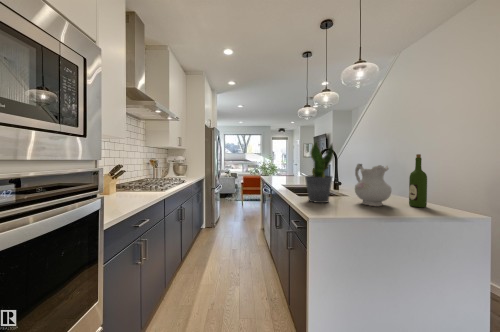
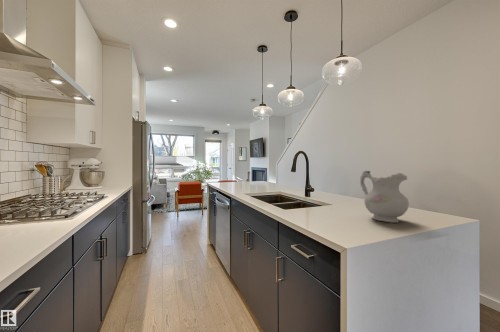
potted plant: present [305,142,333,203] -> none [306,140,342,223]
wine bottle: present [409,154,427,207] -> none [419,161,439,220]

